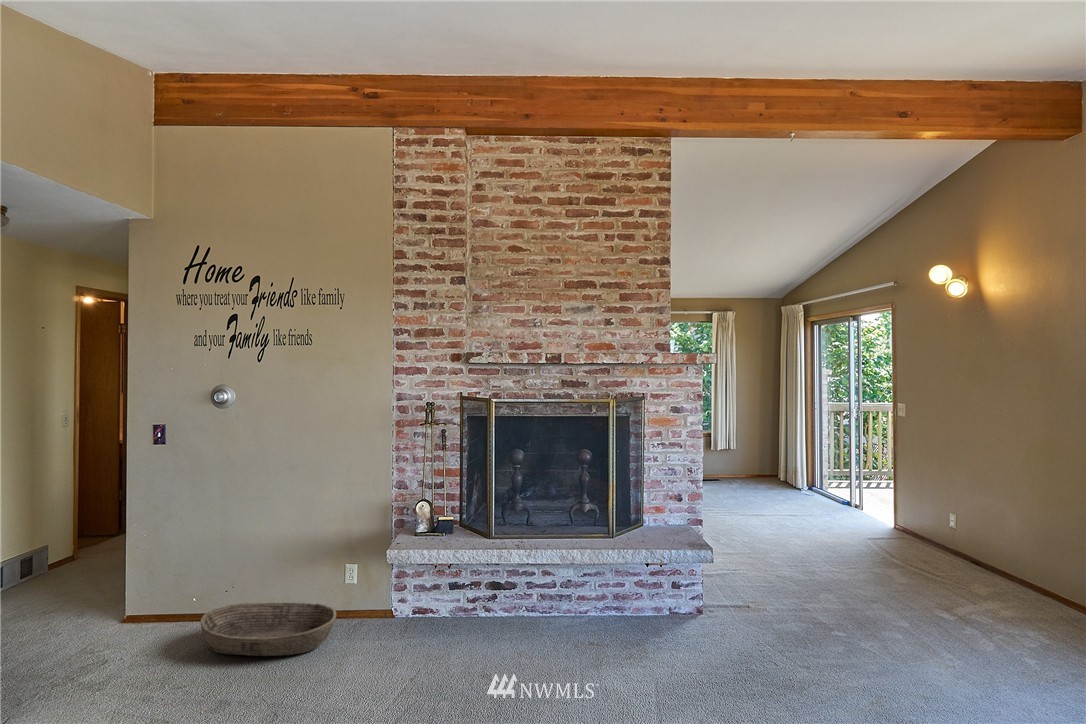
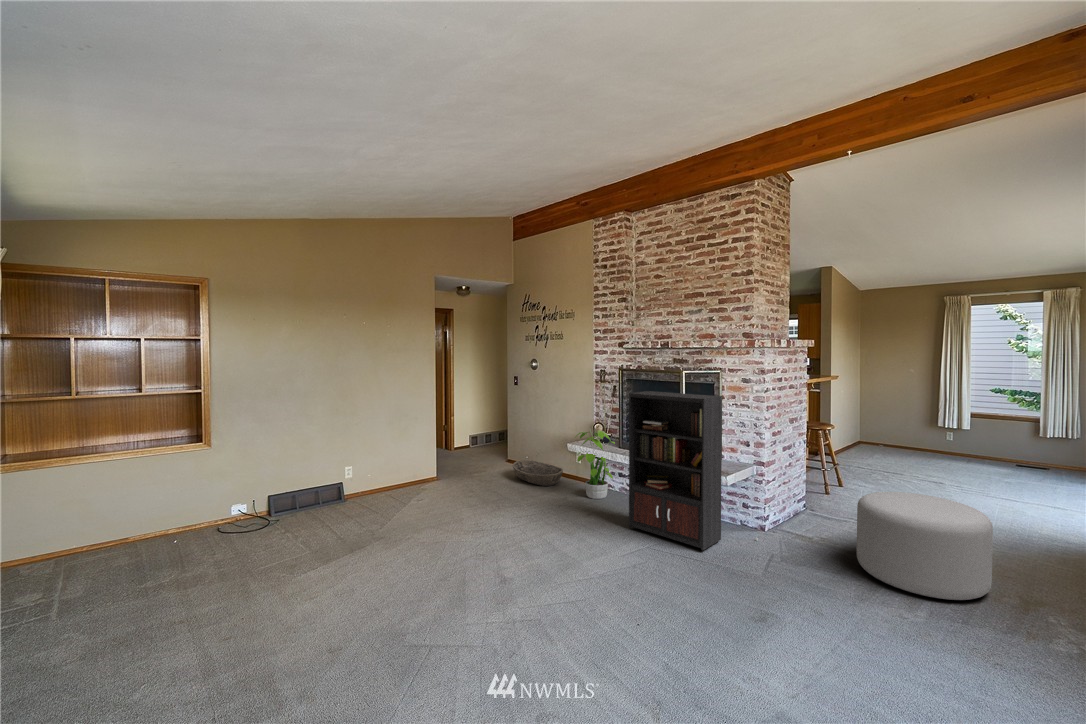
bookcase: none [573,434,718,679] -> present [629,391,758,550]
potted plant: none [384,510,464,646] -> present [574,430,615,499]
ottoman: none [809,523,940,636] -> present [857,492,993,600]

